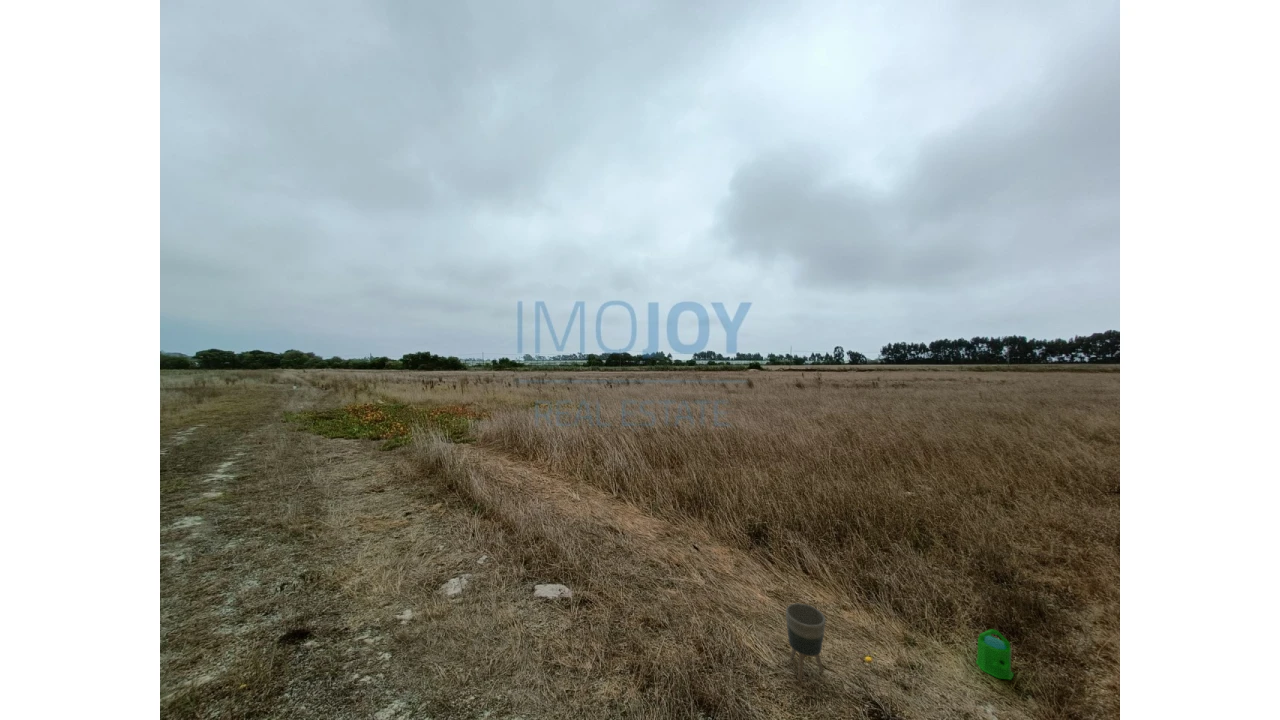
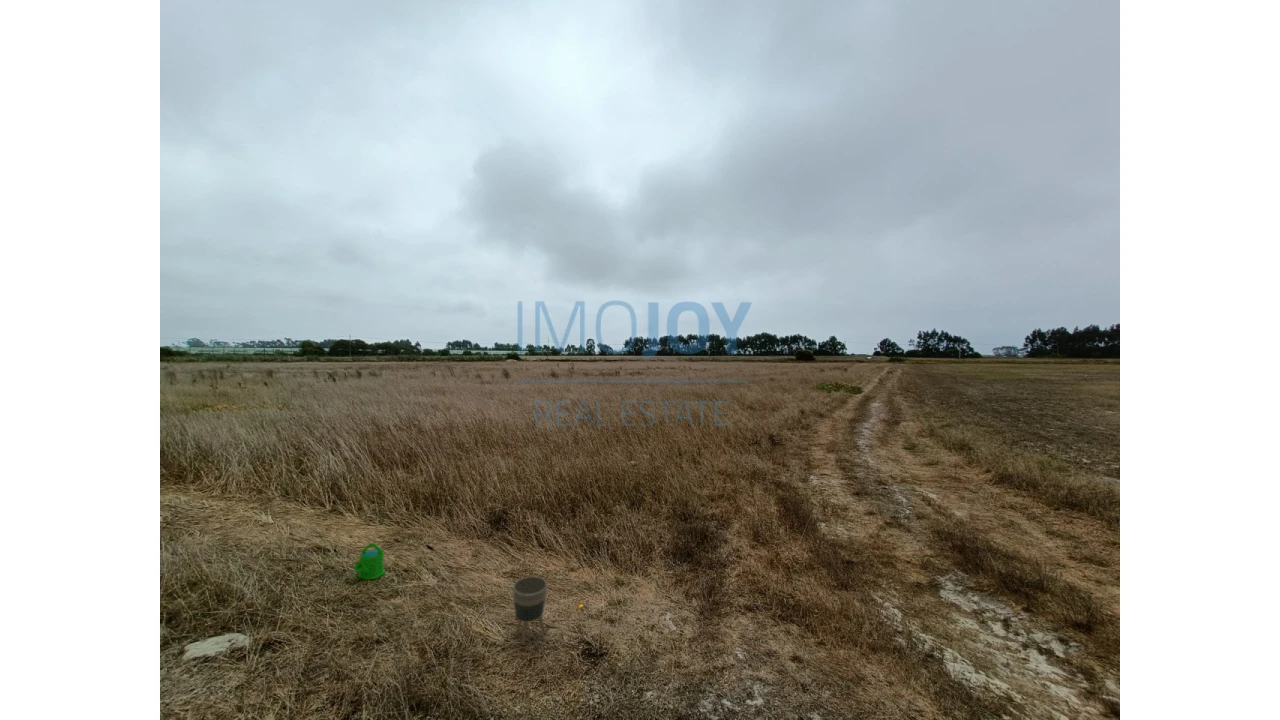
watering can: present [976,629,1014,680] -> present [354,543,385,579]

